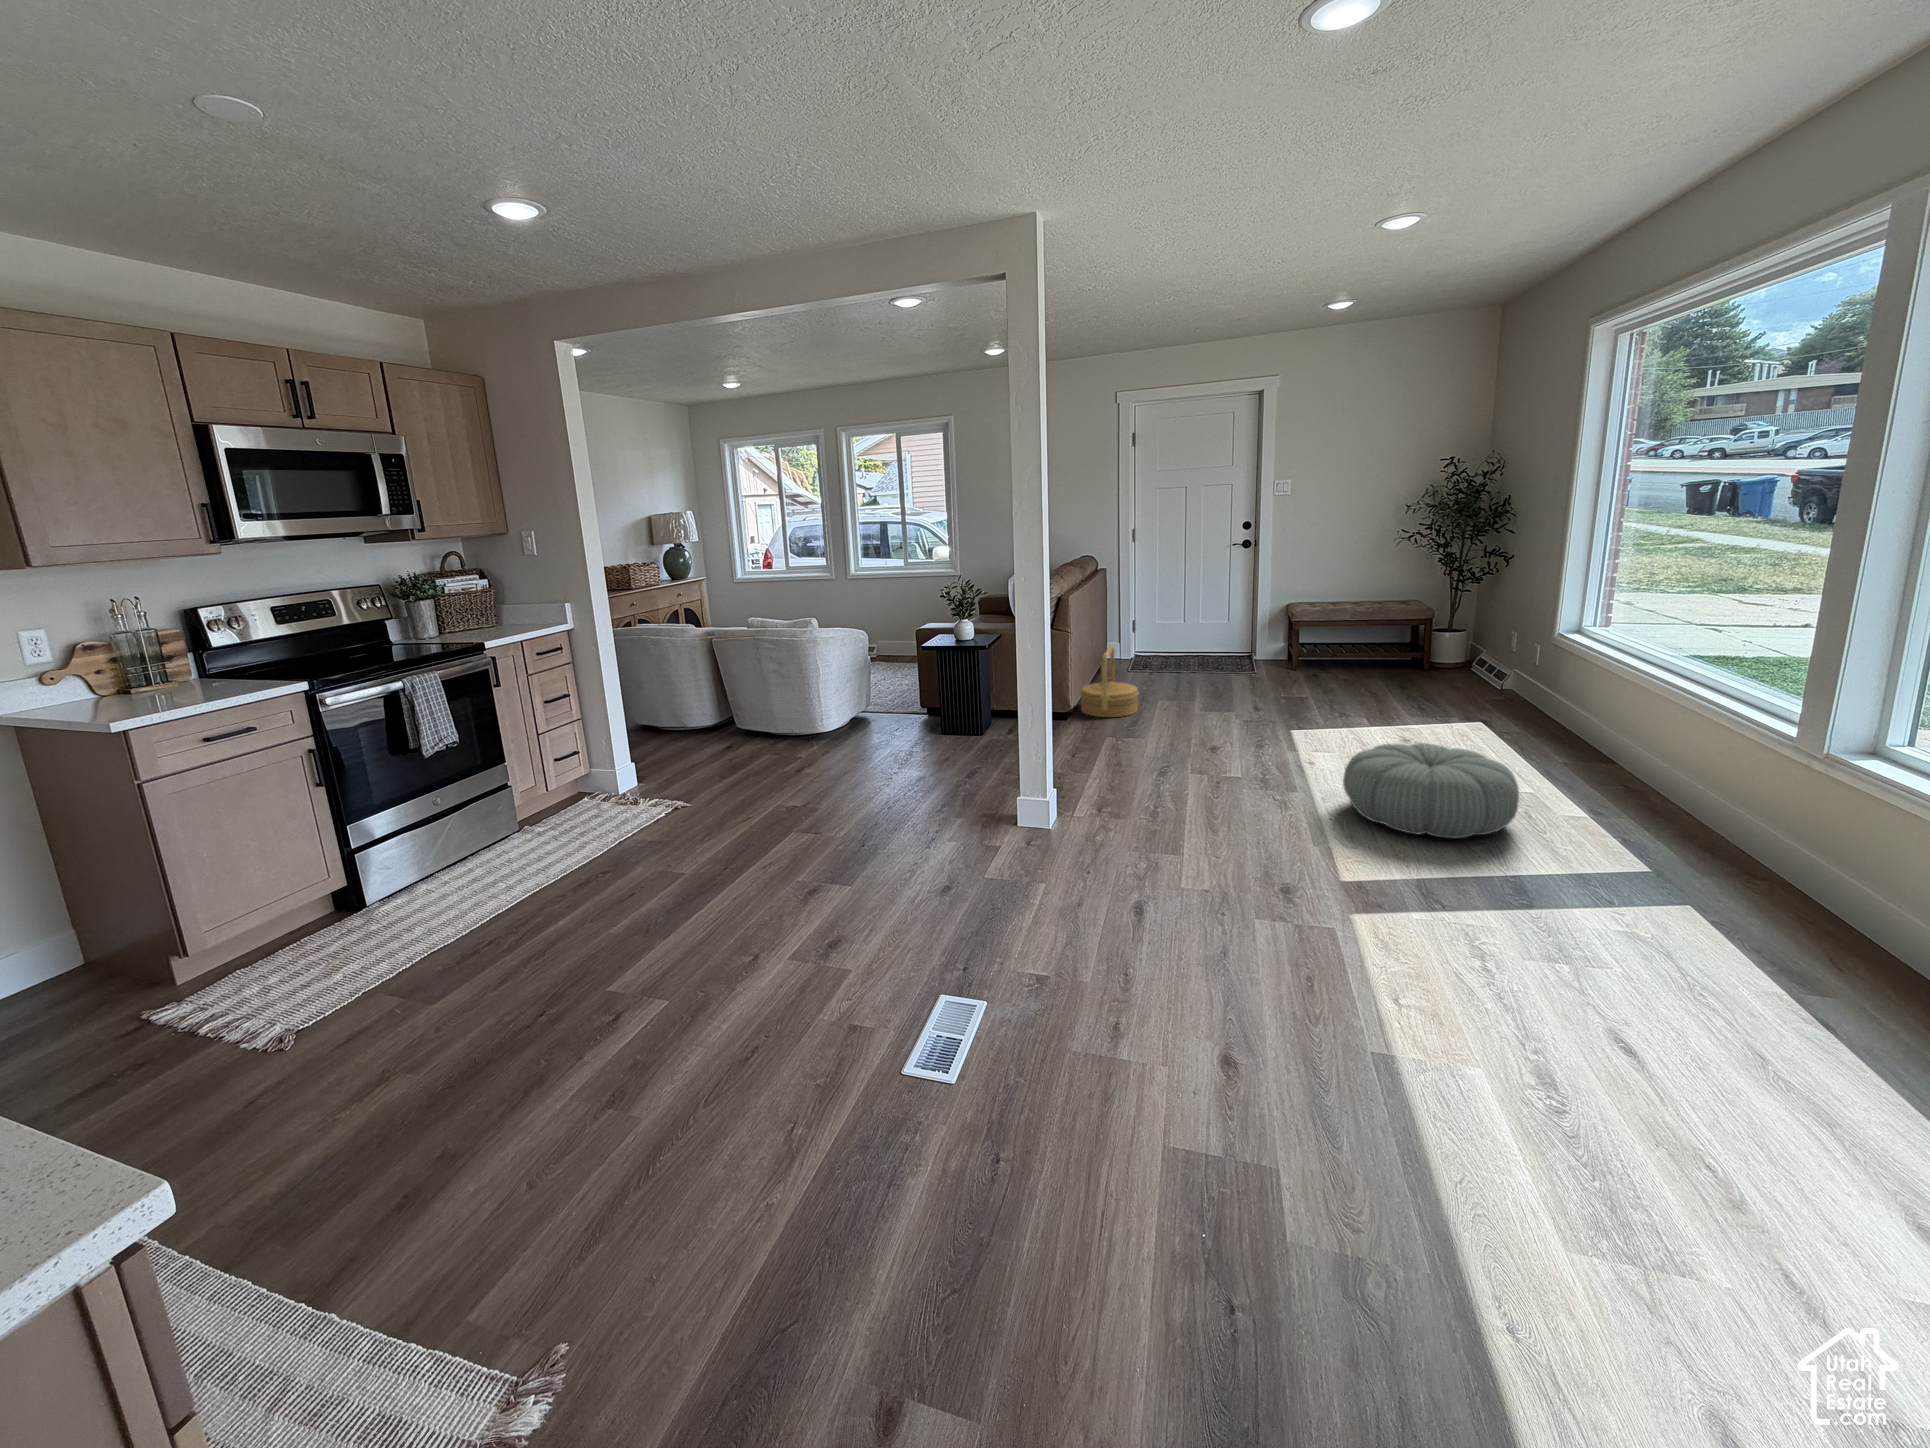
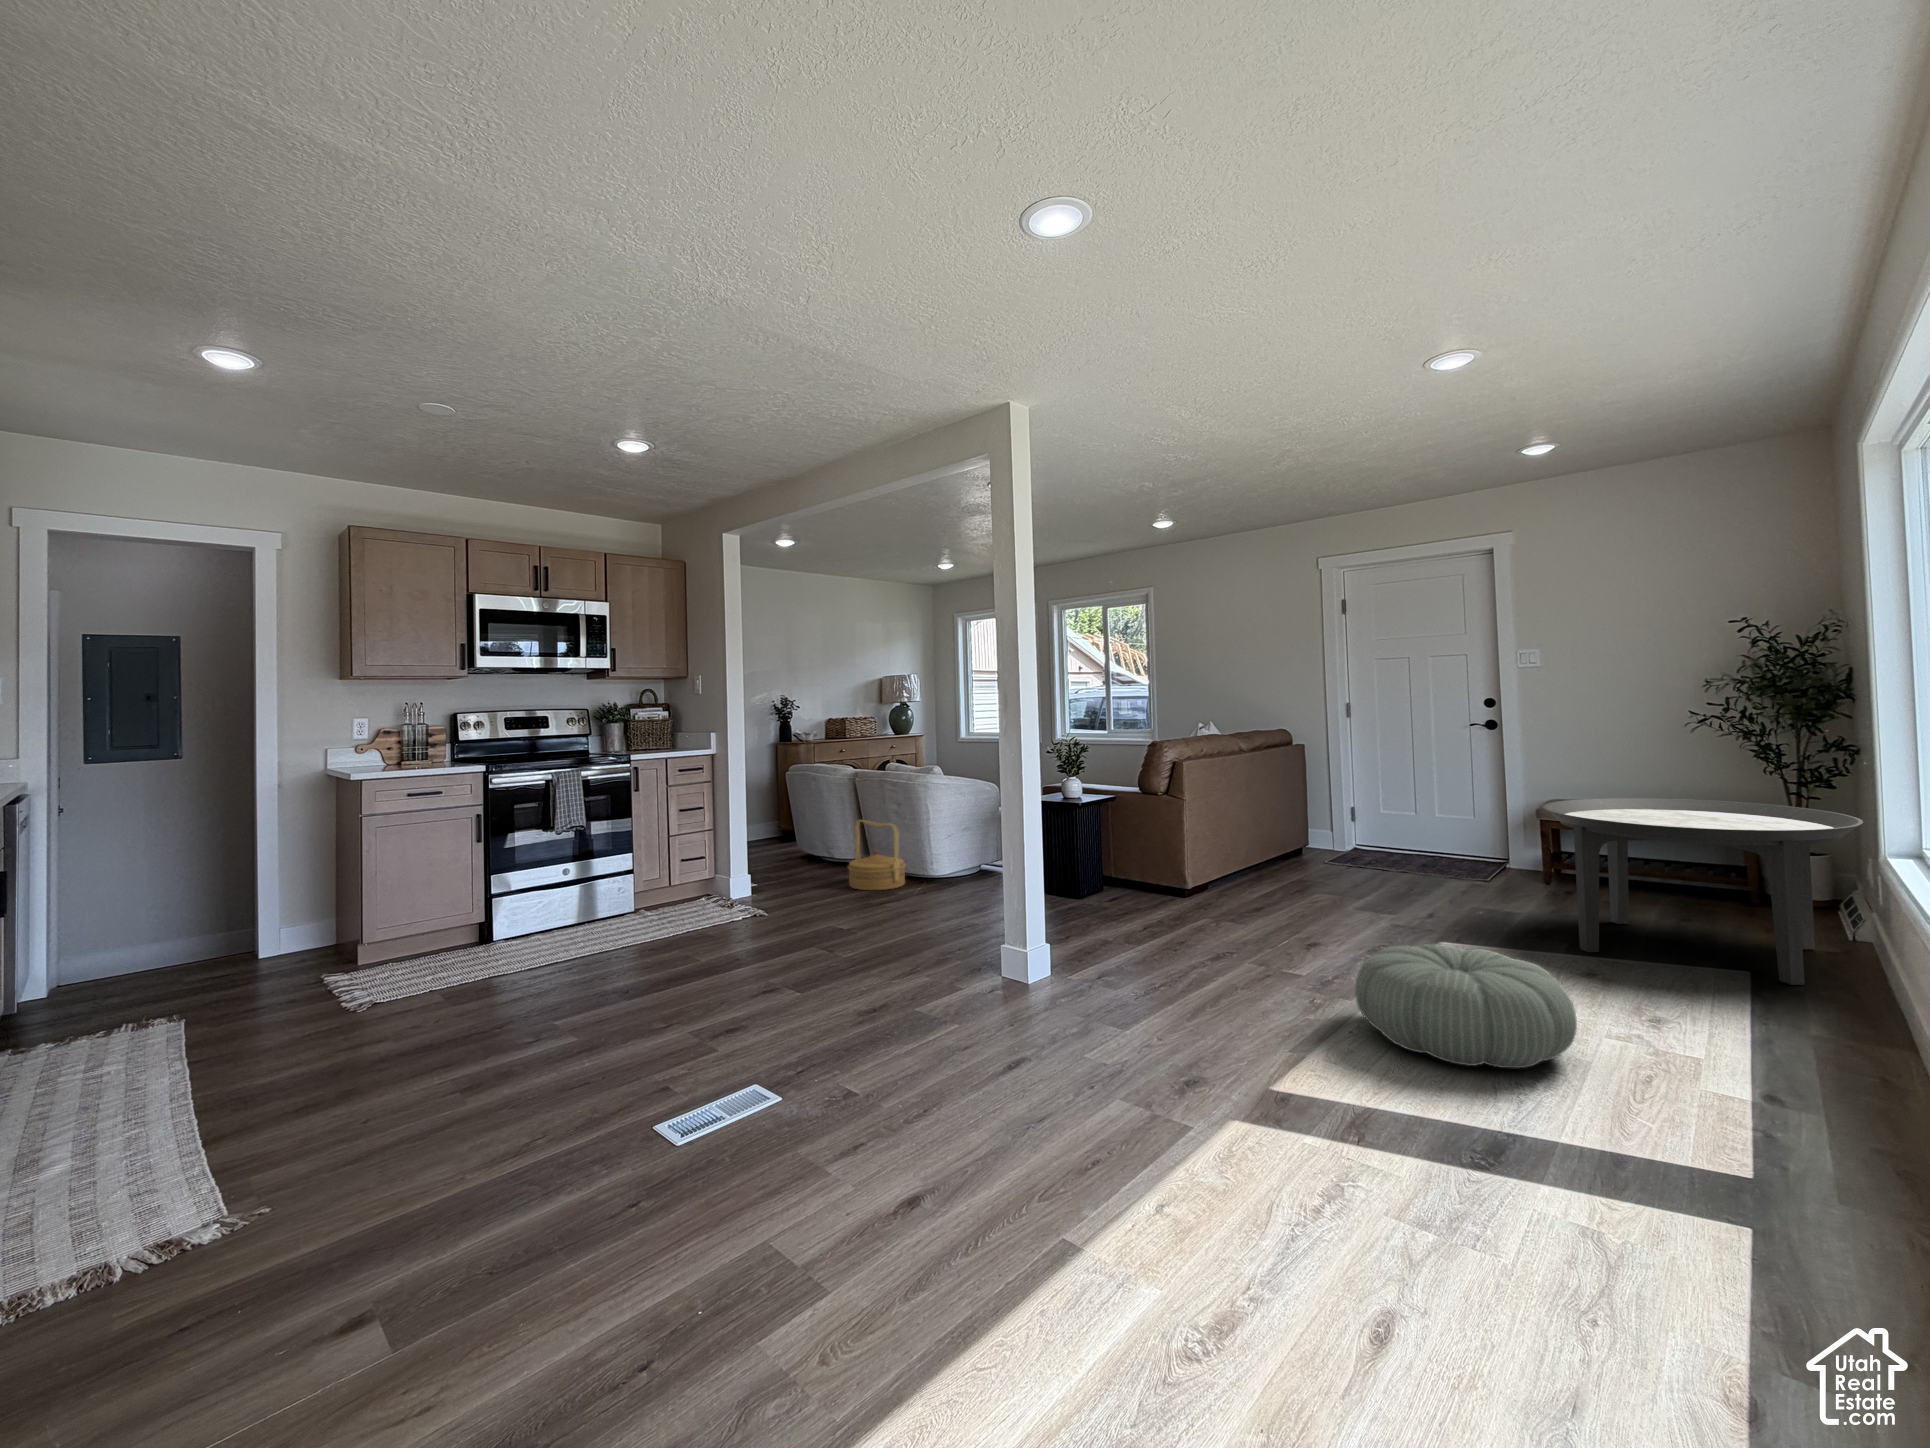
round table: none [1354,601,1569,732] -> present [1543,798,1863,985]
woven basket: present [1080,645,1139,717] -> present [848,820,905,890]

